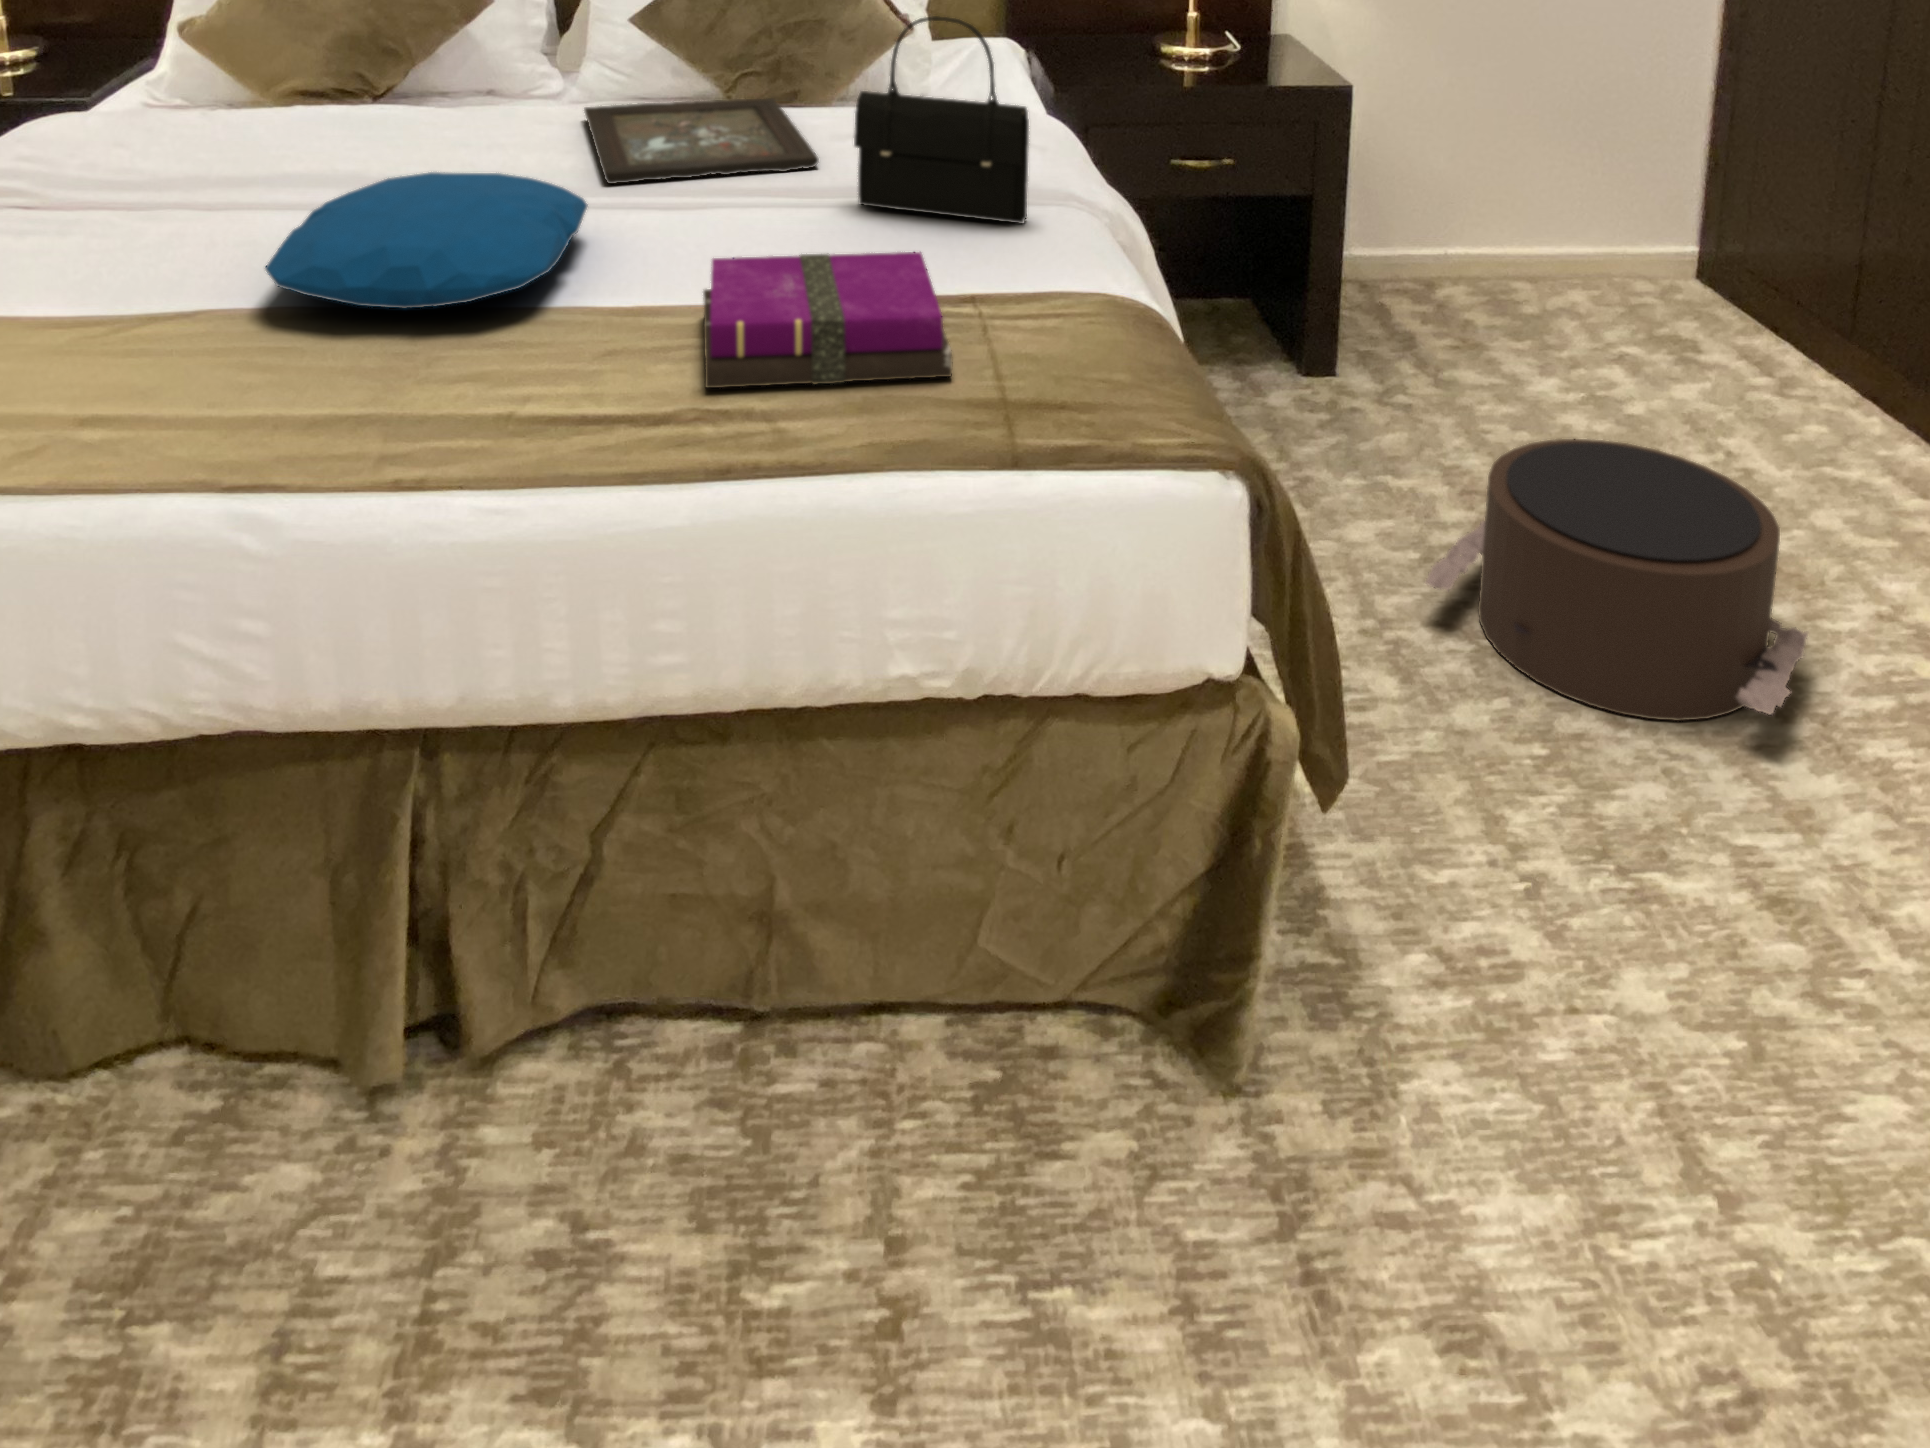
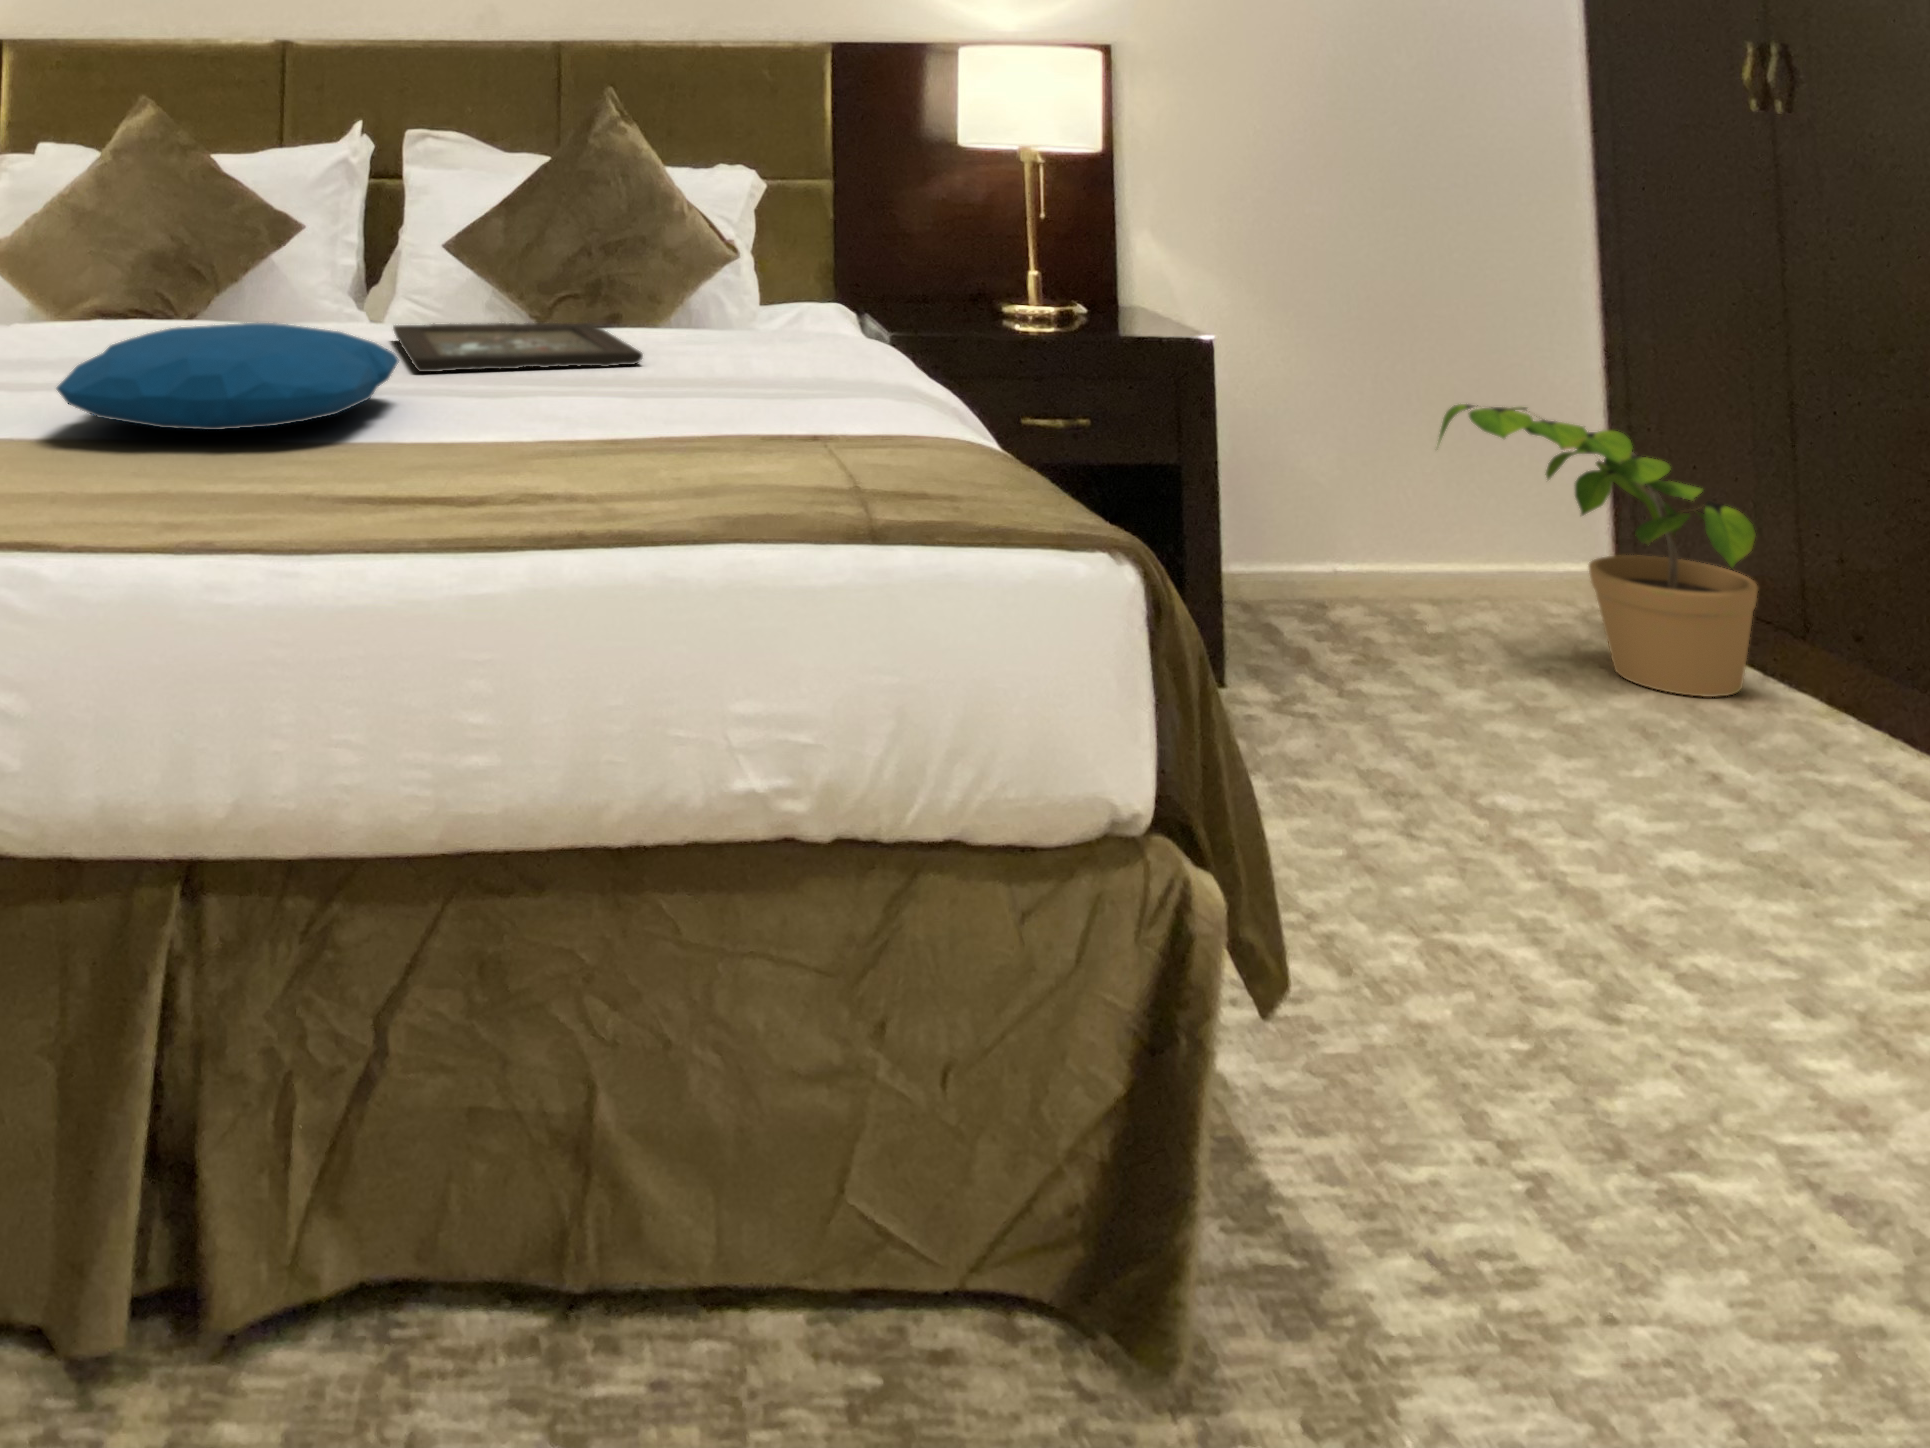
handbag: present [854,16,1029,223] -> none [682,169,870,394]
potted plant: none [1549,139,1822,387] -> present [1439,404,1758,697]
notebook: present [703,252,953,388] -> none [524,372,799,480]
pouf: present [1425,439,1808,721] -> none [1350,693,1821,1013]

